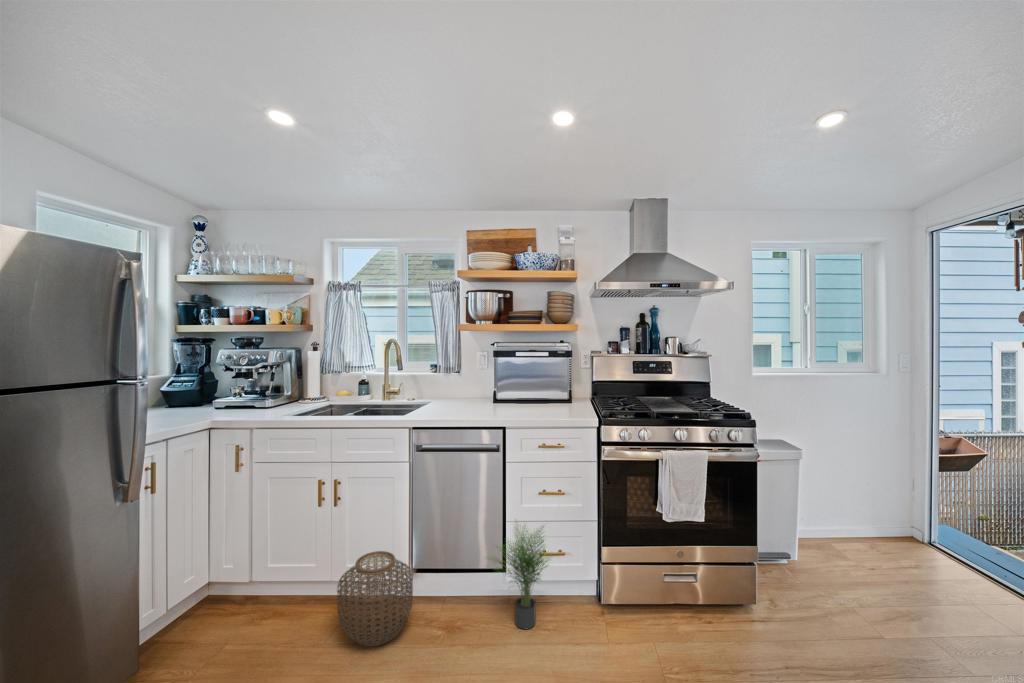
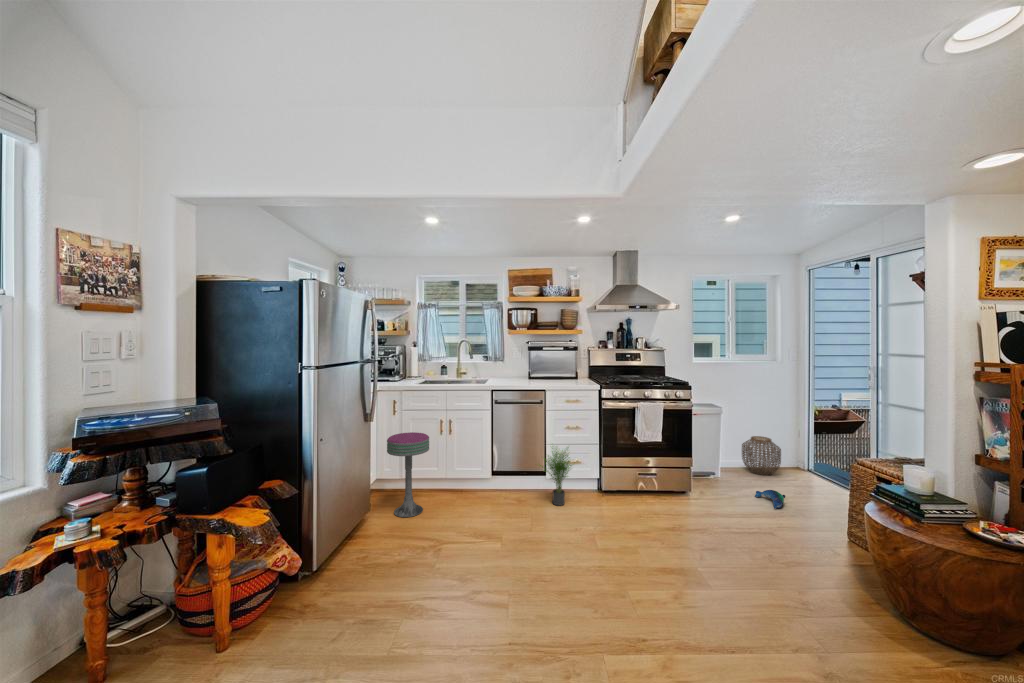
bar stool: none [223,501,303,654] -> present [387,432,429,517]
woven basket: present [337,551,413,646] -> present [742,436,781,475]
plush toy: none [865,603,925,649] -> present [755,490,785,509]

